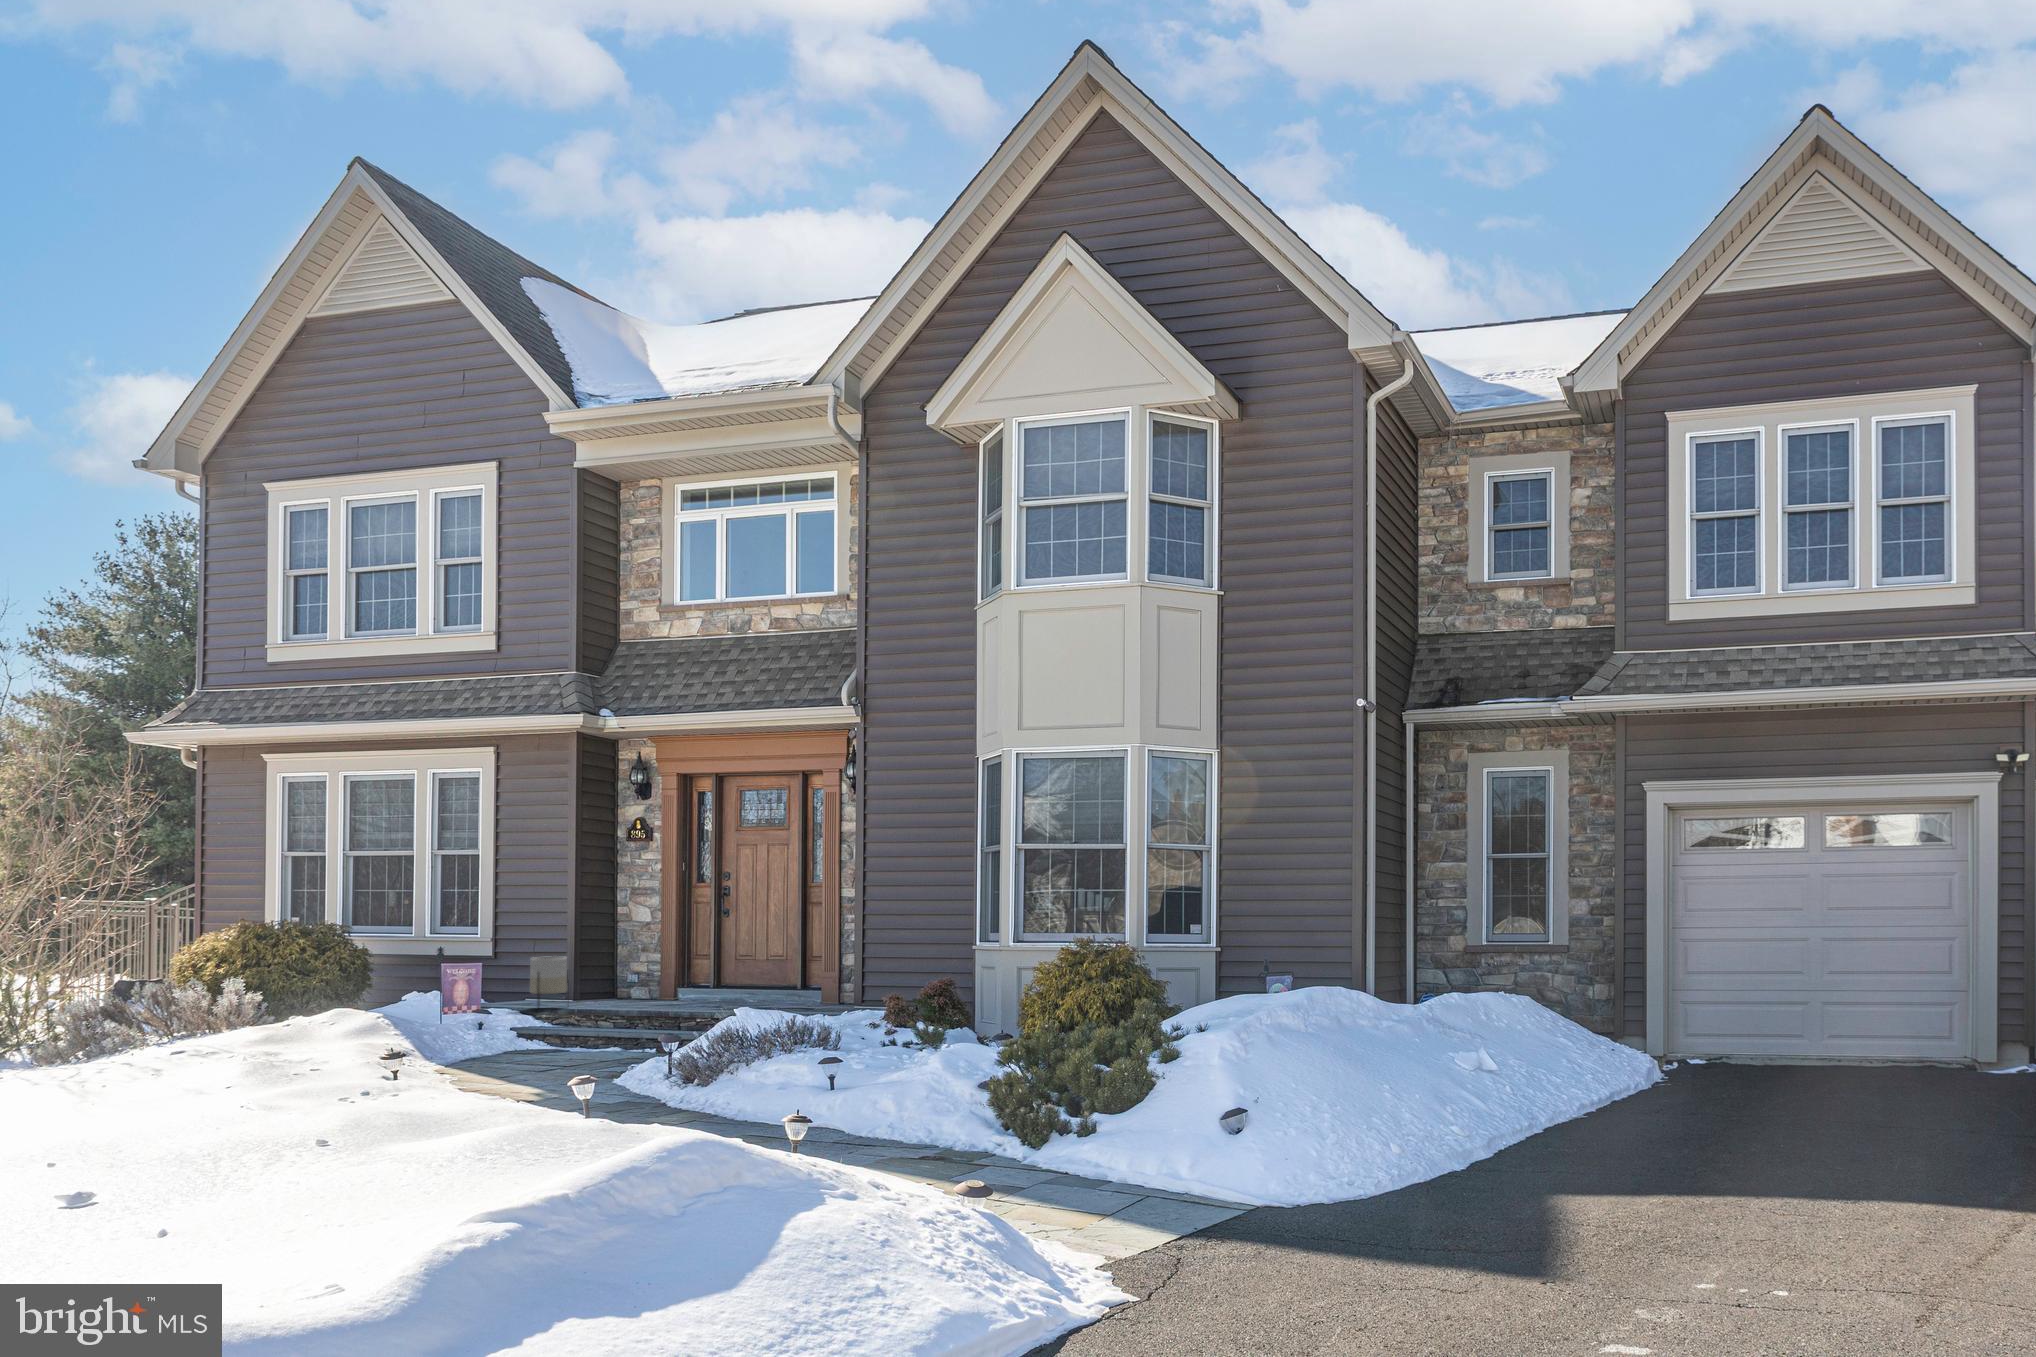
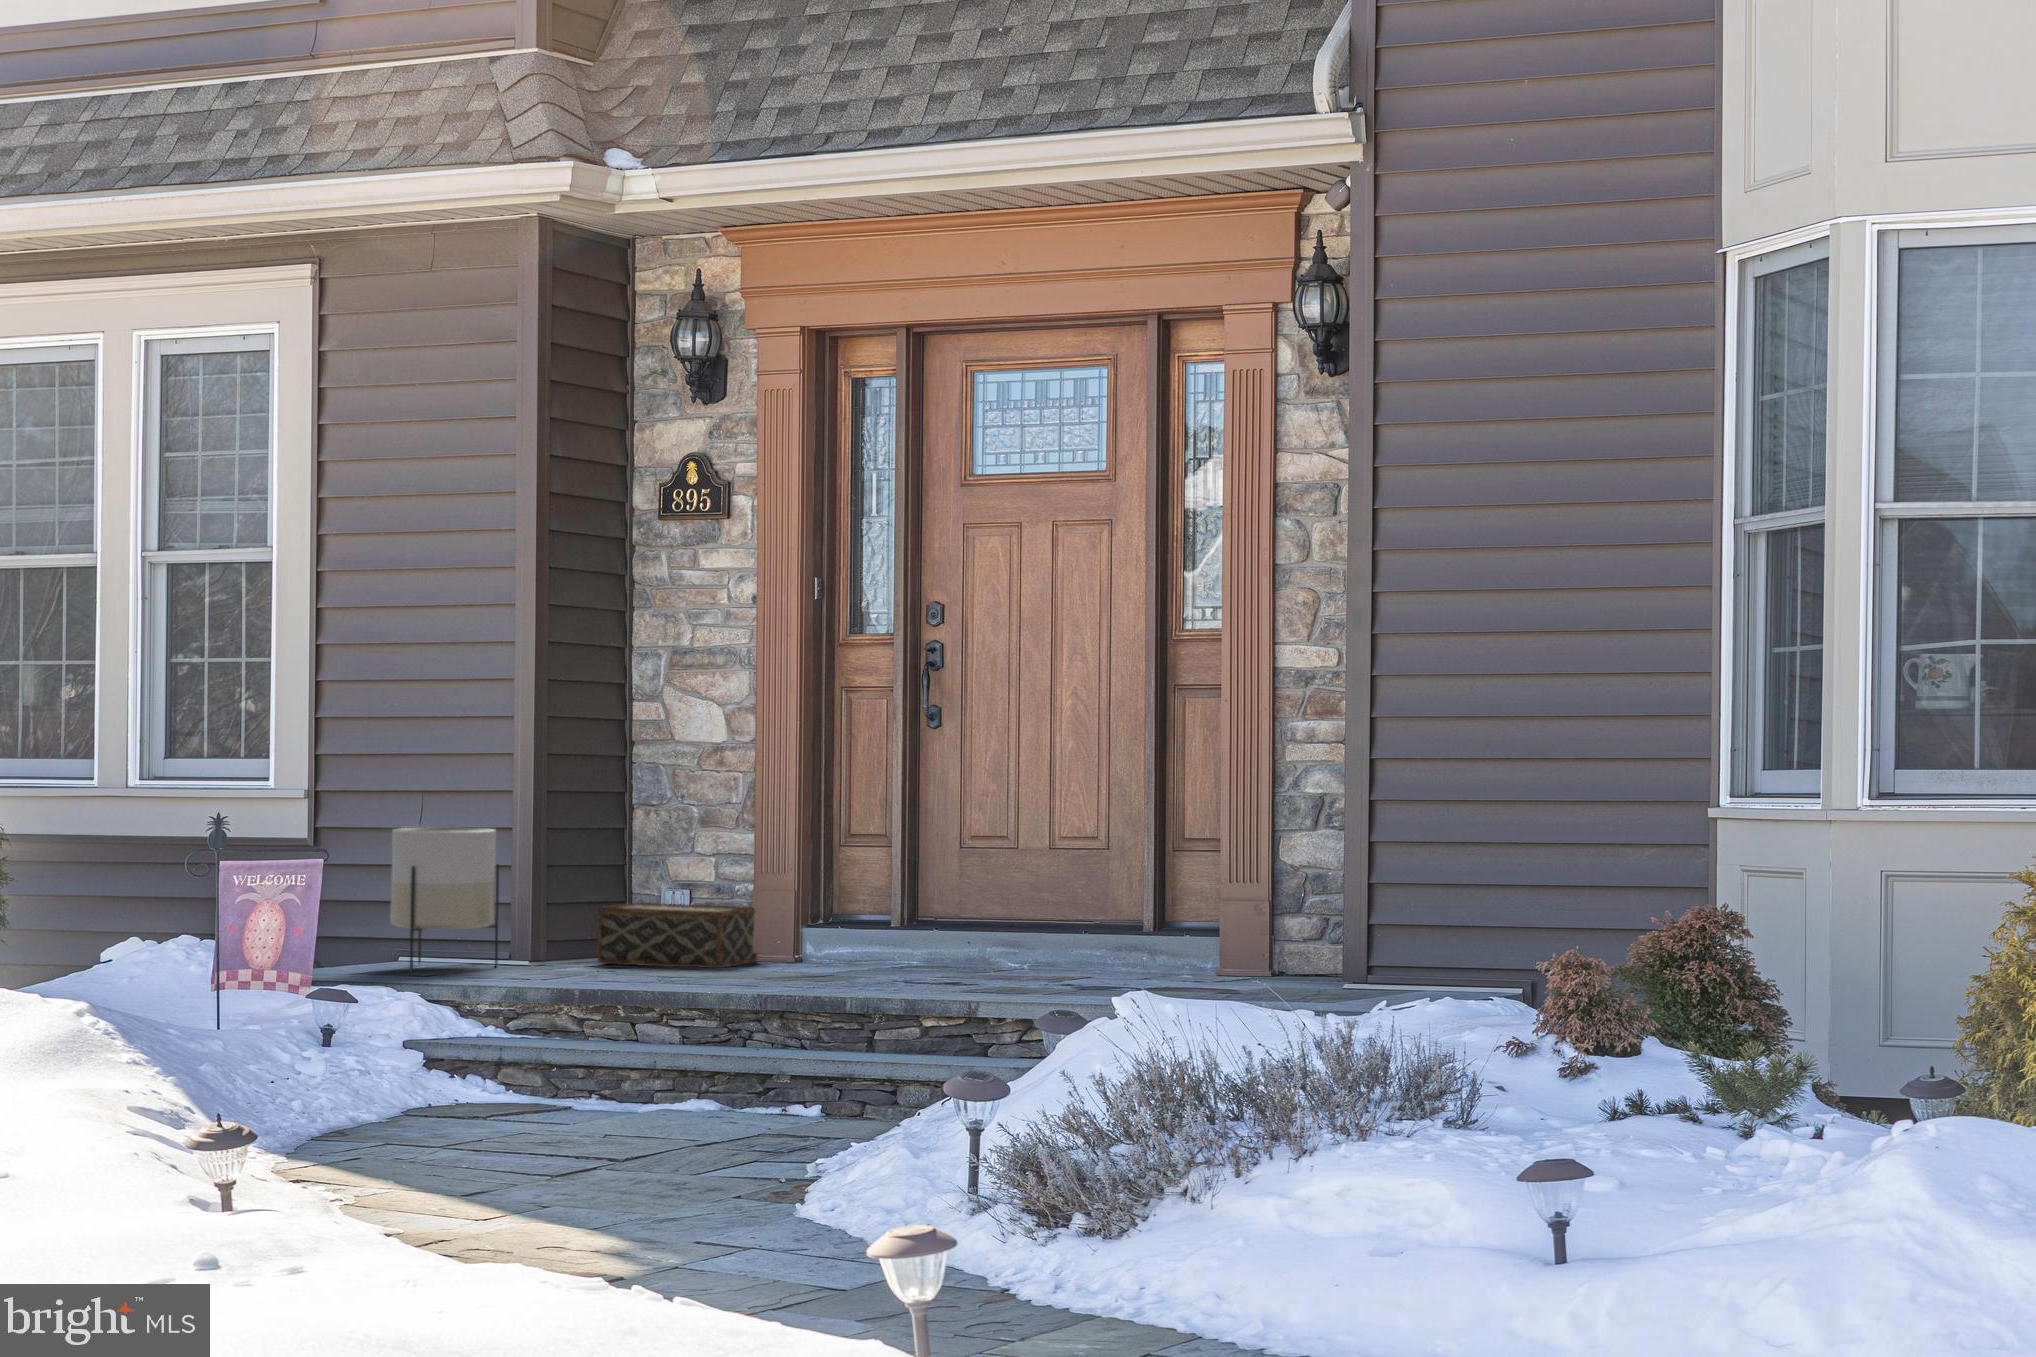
woven basket: none [604,982,663,1006] -> present [597,903,757,968]

